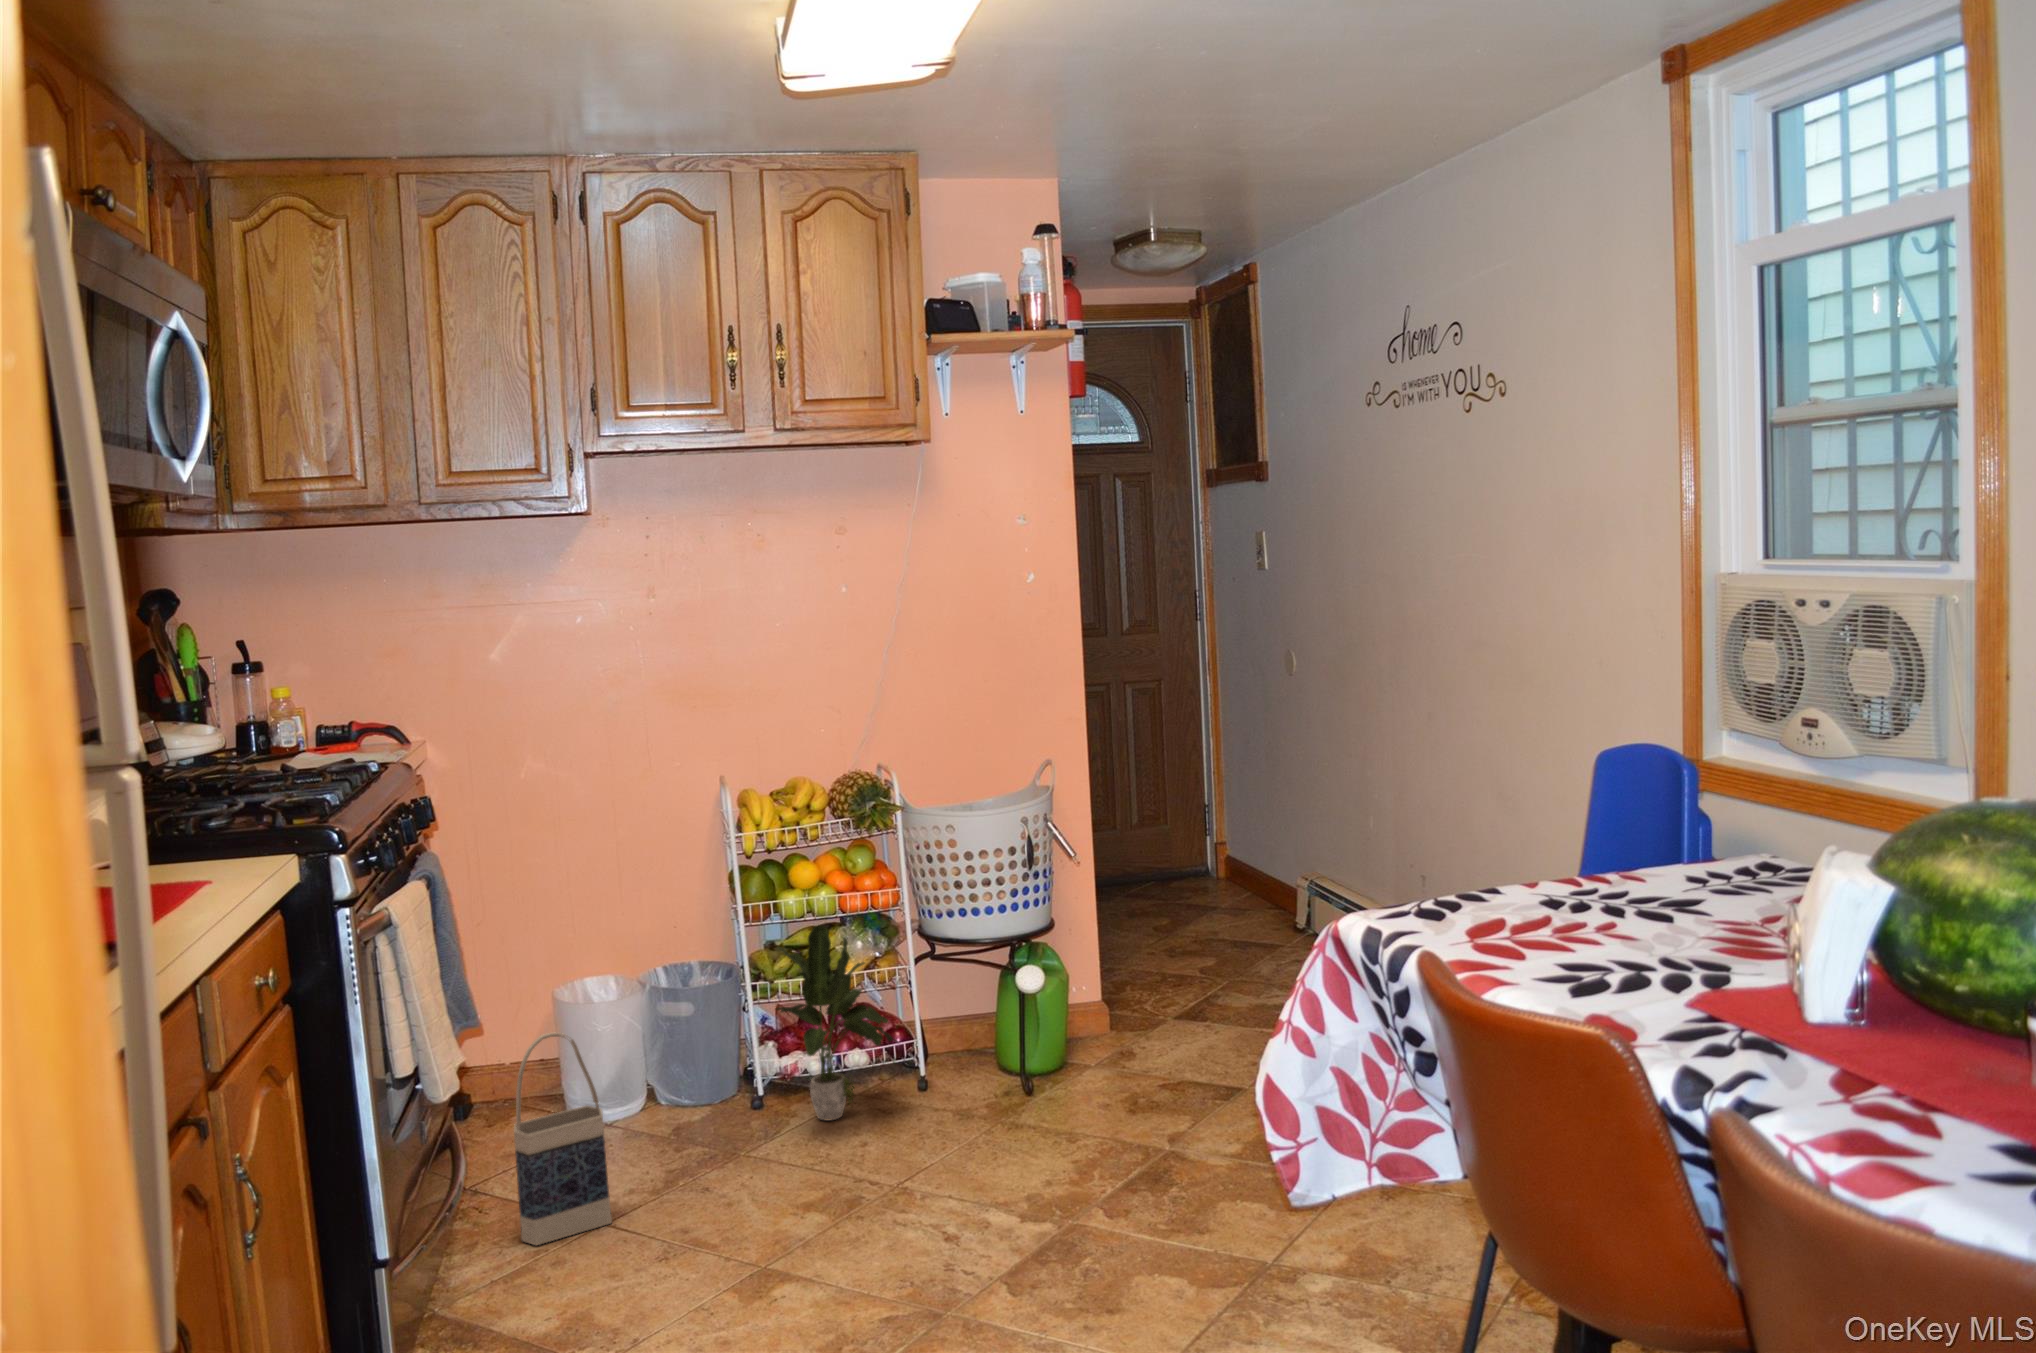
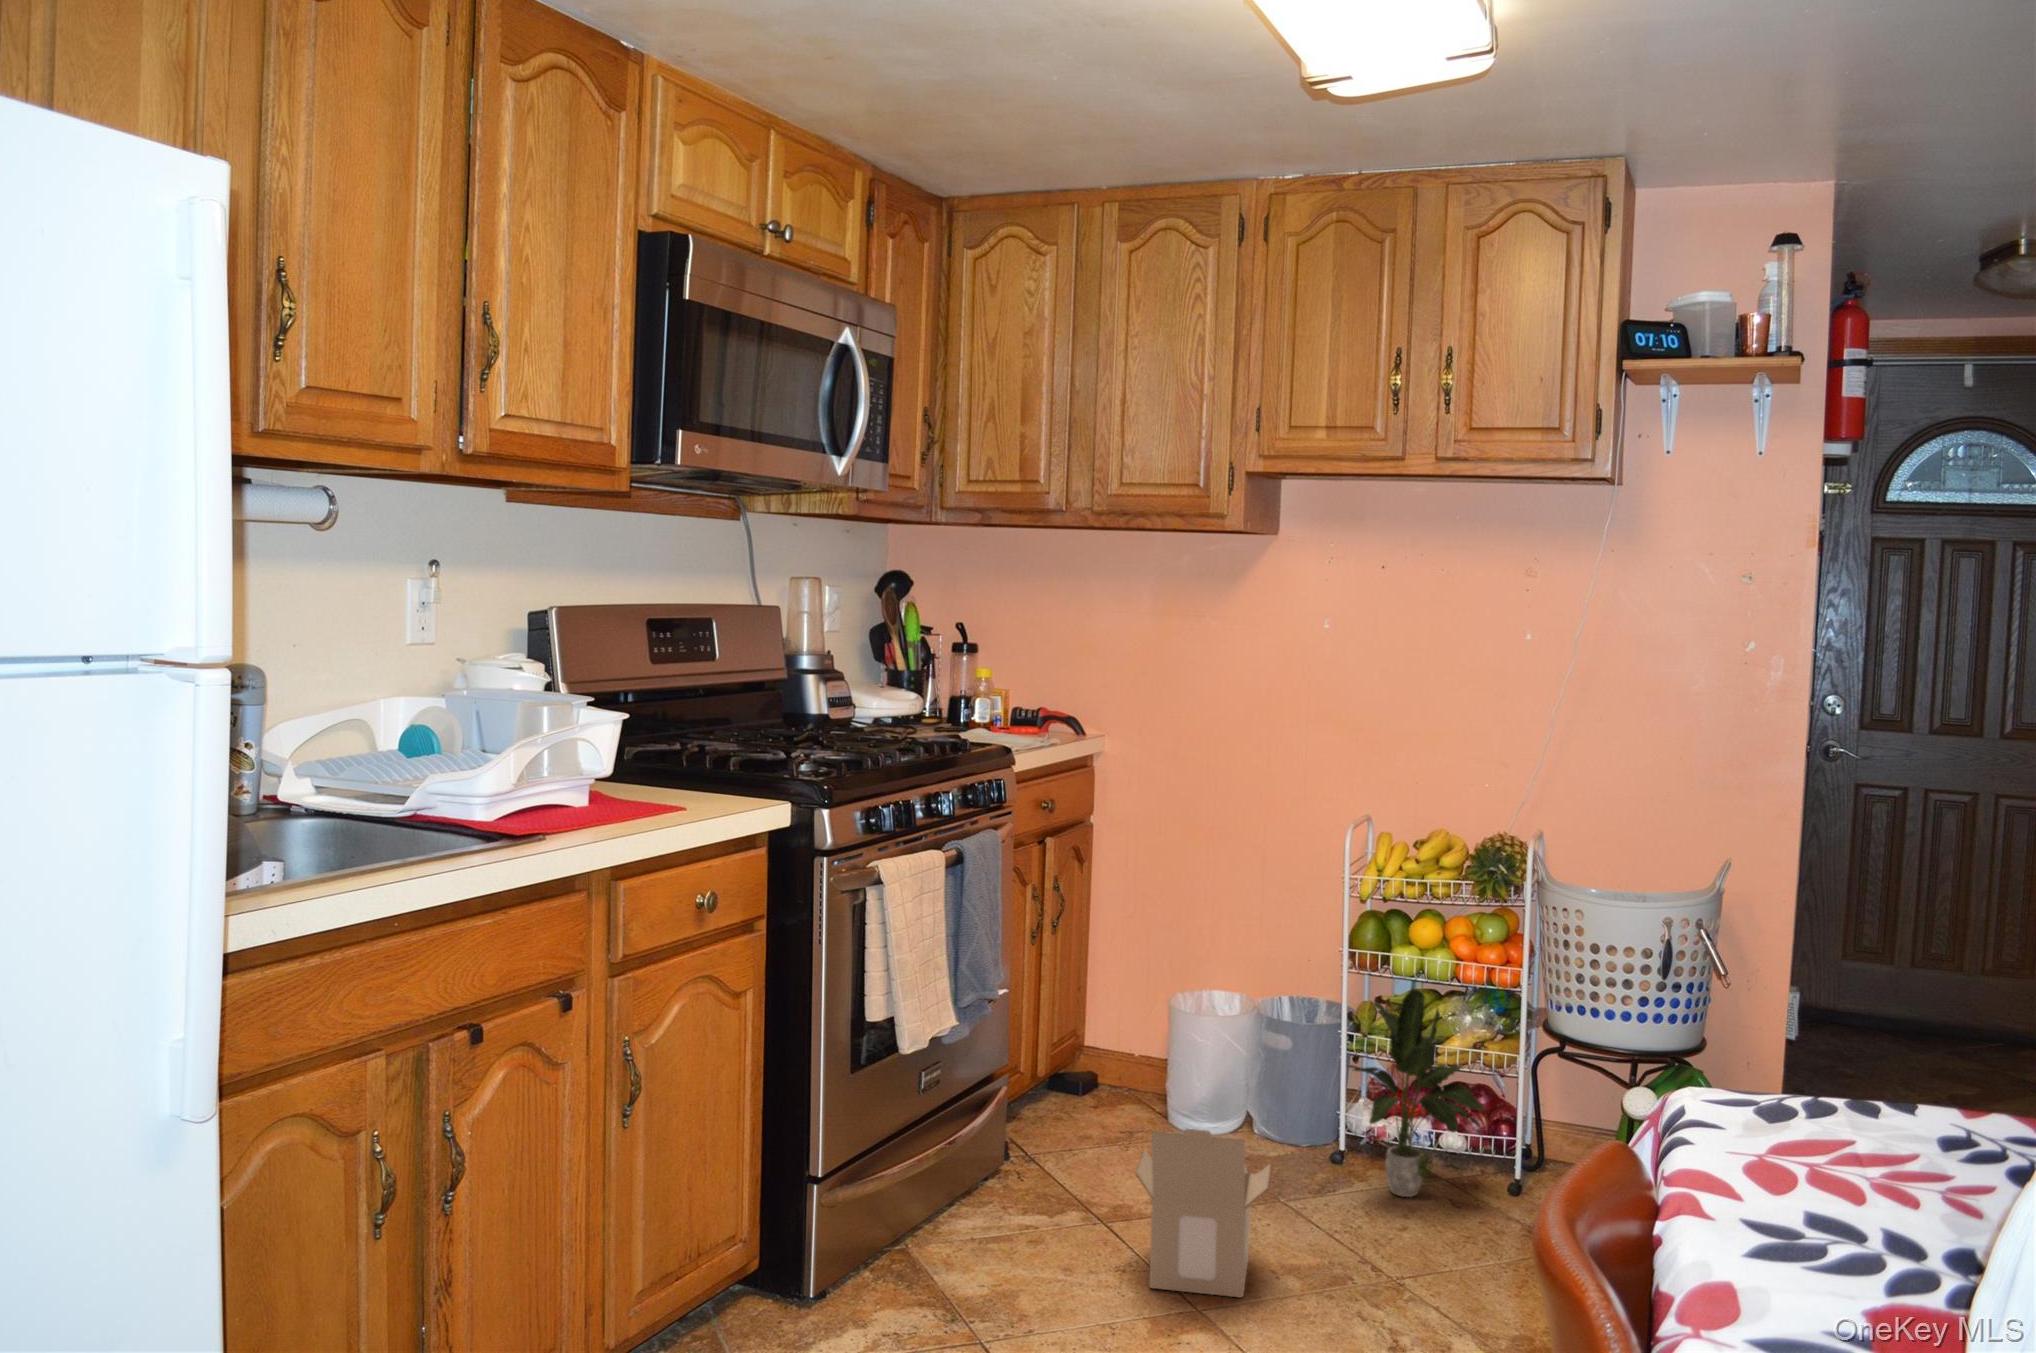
bag: present [514,1033,612,1245] -> none [1054,1036,1143,1231]
cardboard box: none [629,1087,774,1268] -> present [1136,1129,1271,1298]

